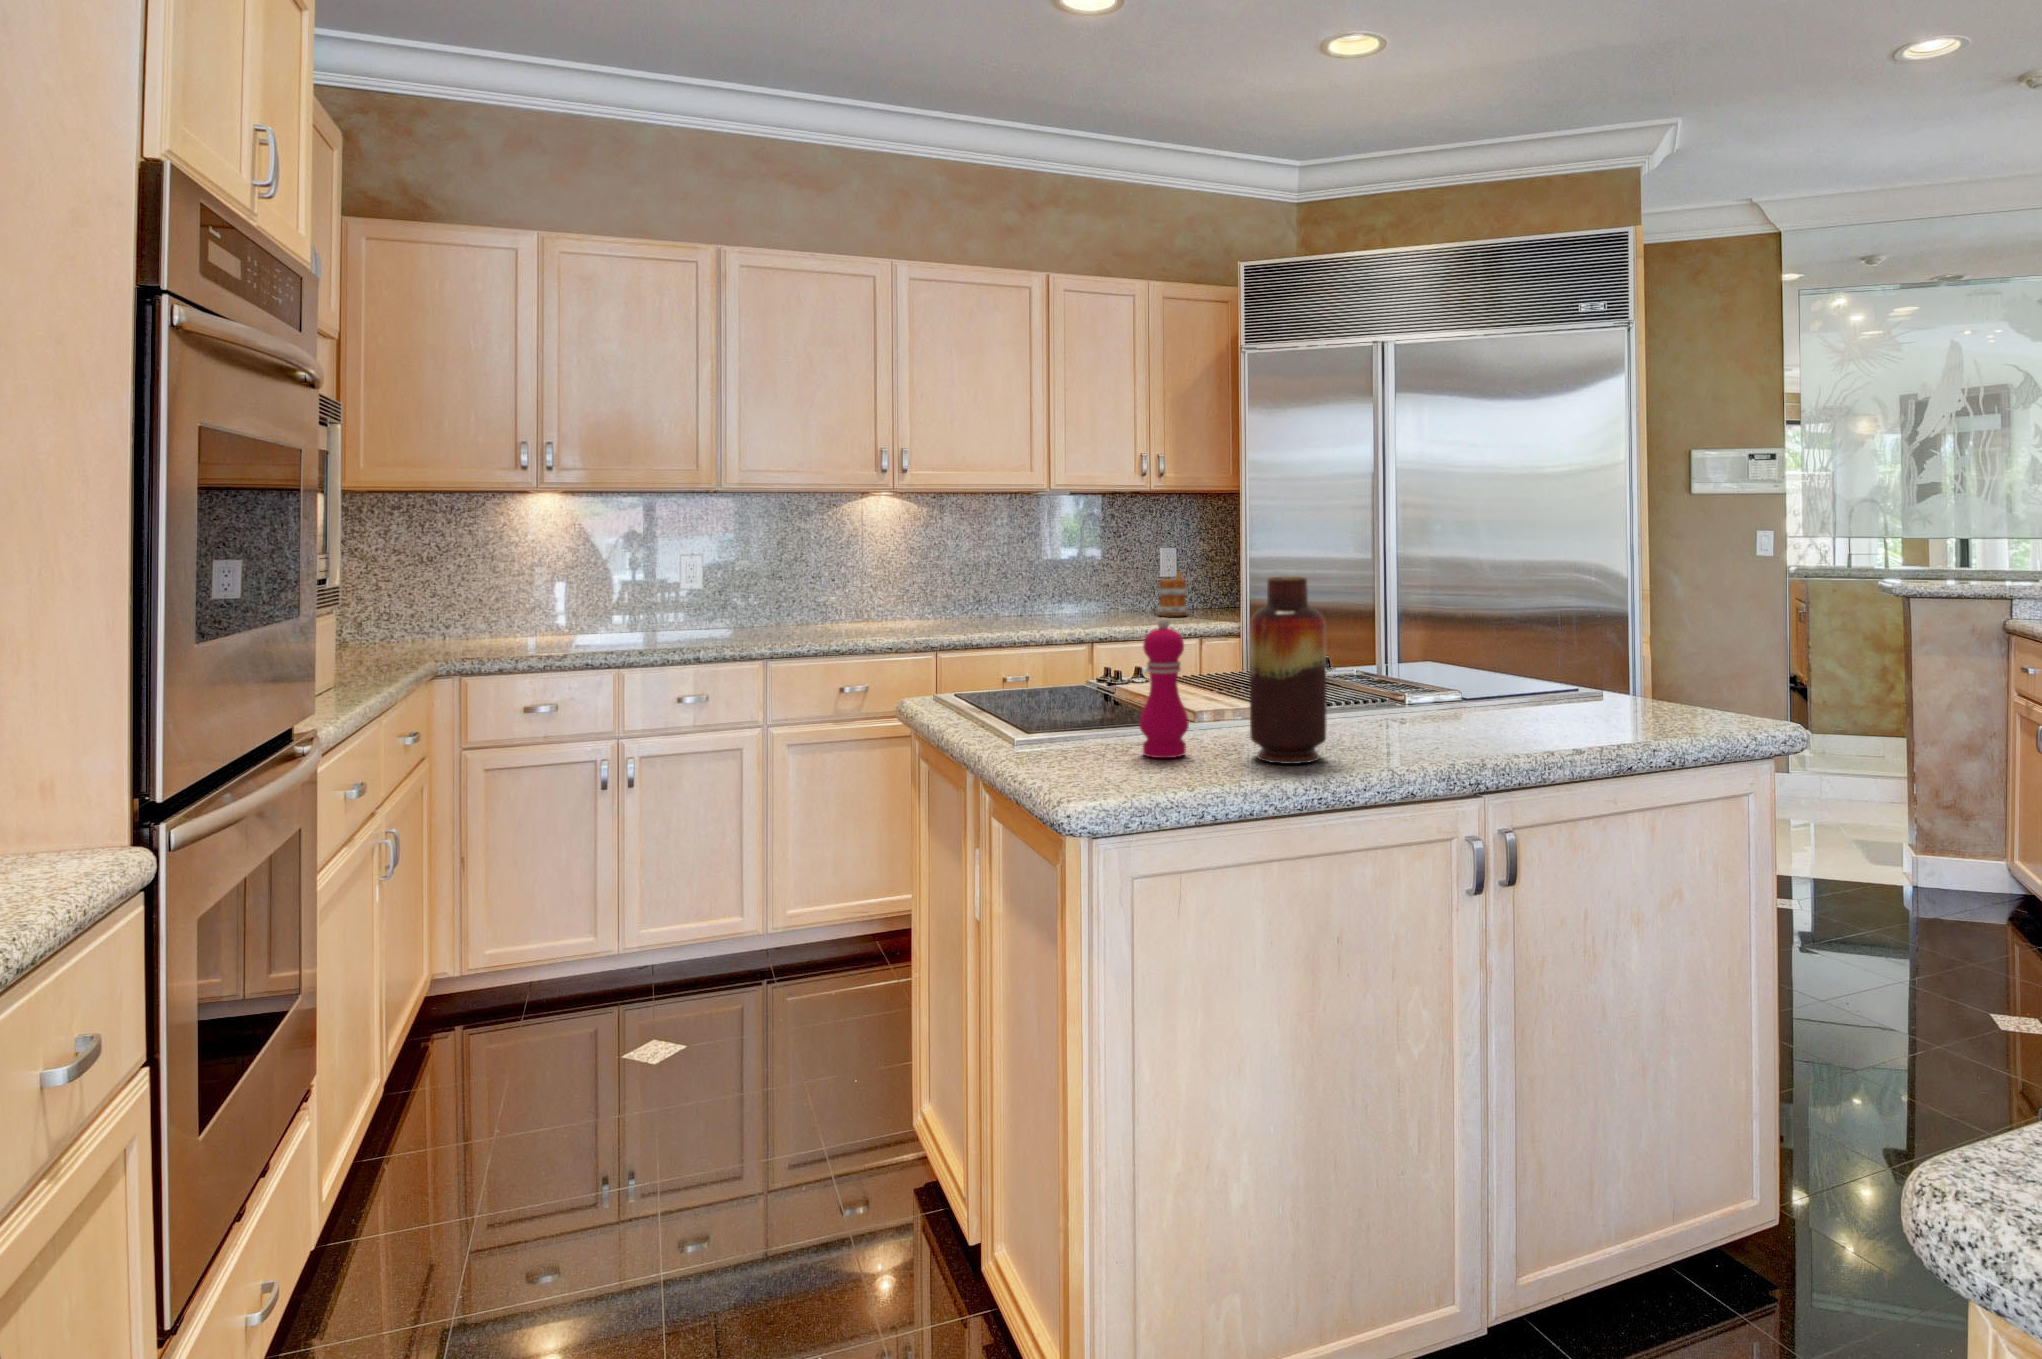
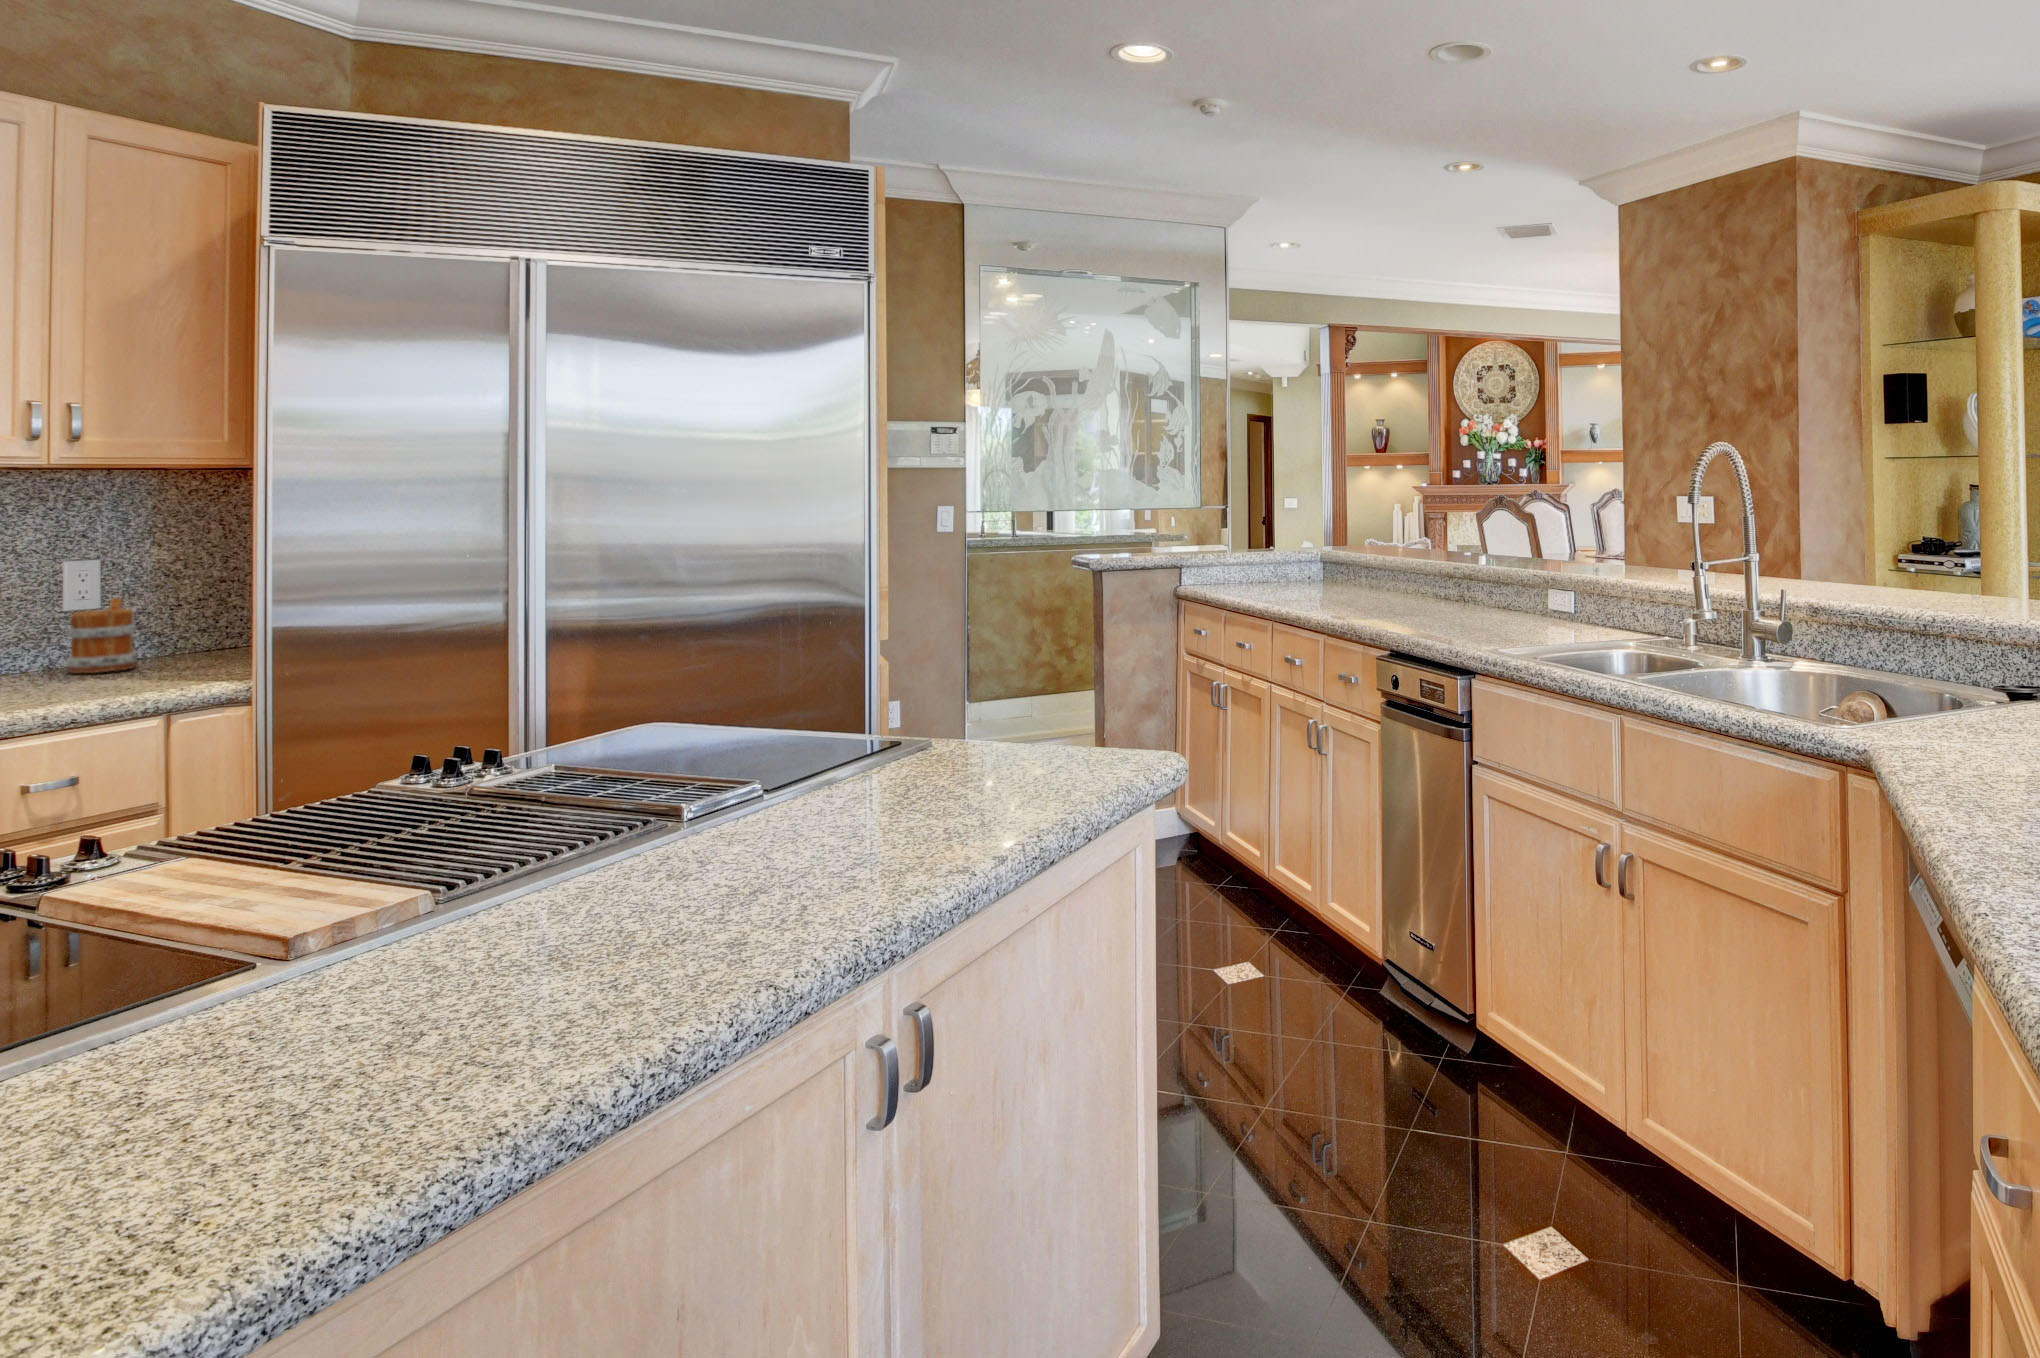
vase: present [1249,577,1327,764] -> none [468,665,637,1038]
pepper mill: present [1140,618,1189,758] -> none [163,787,308,1110]

